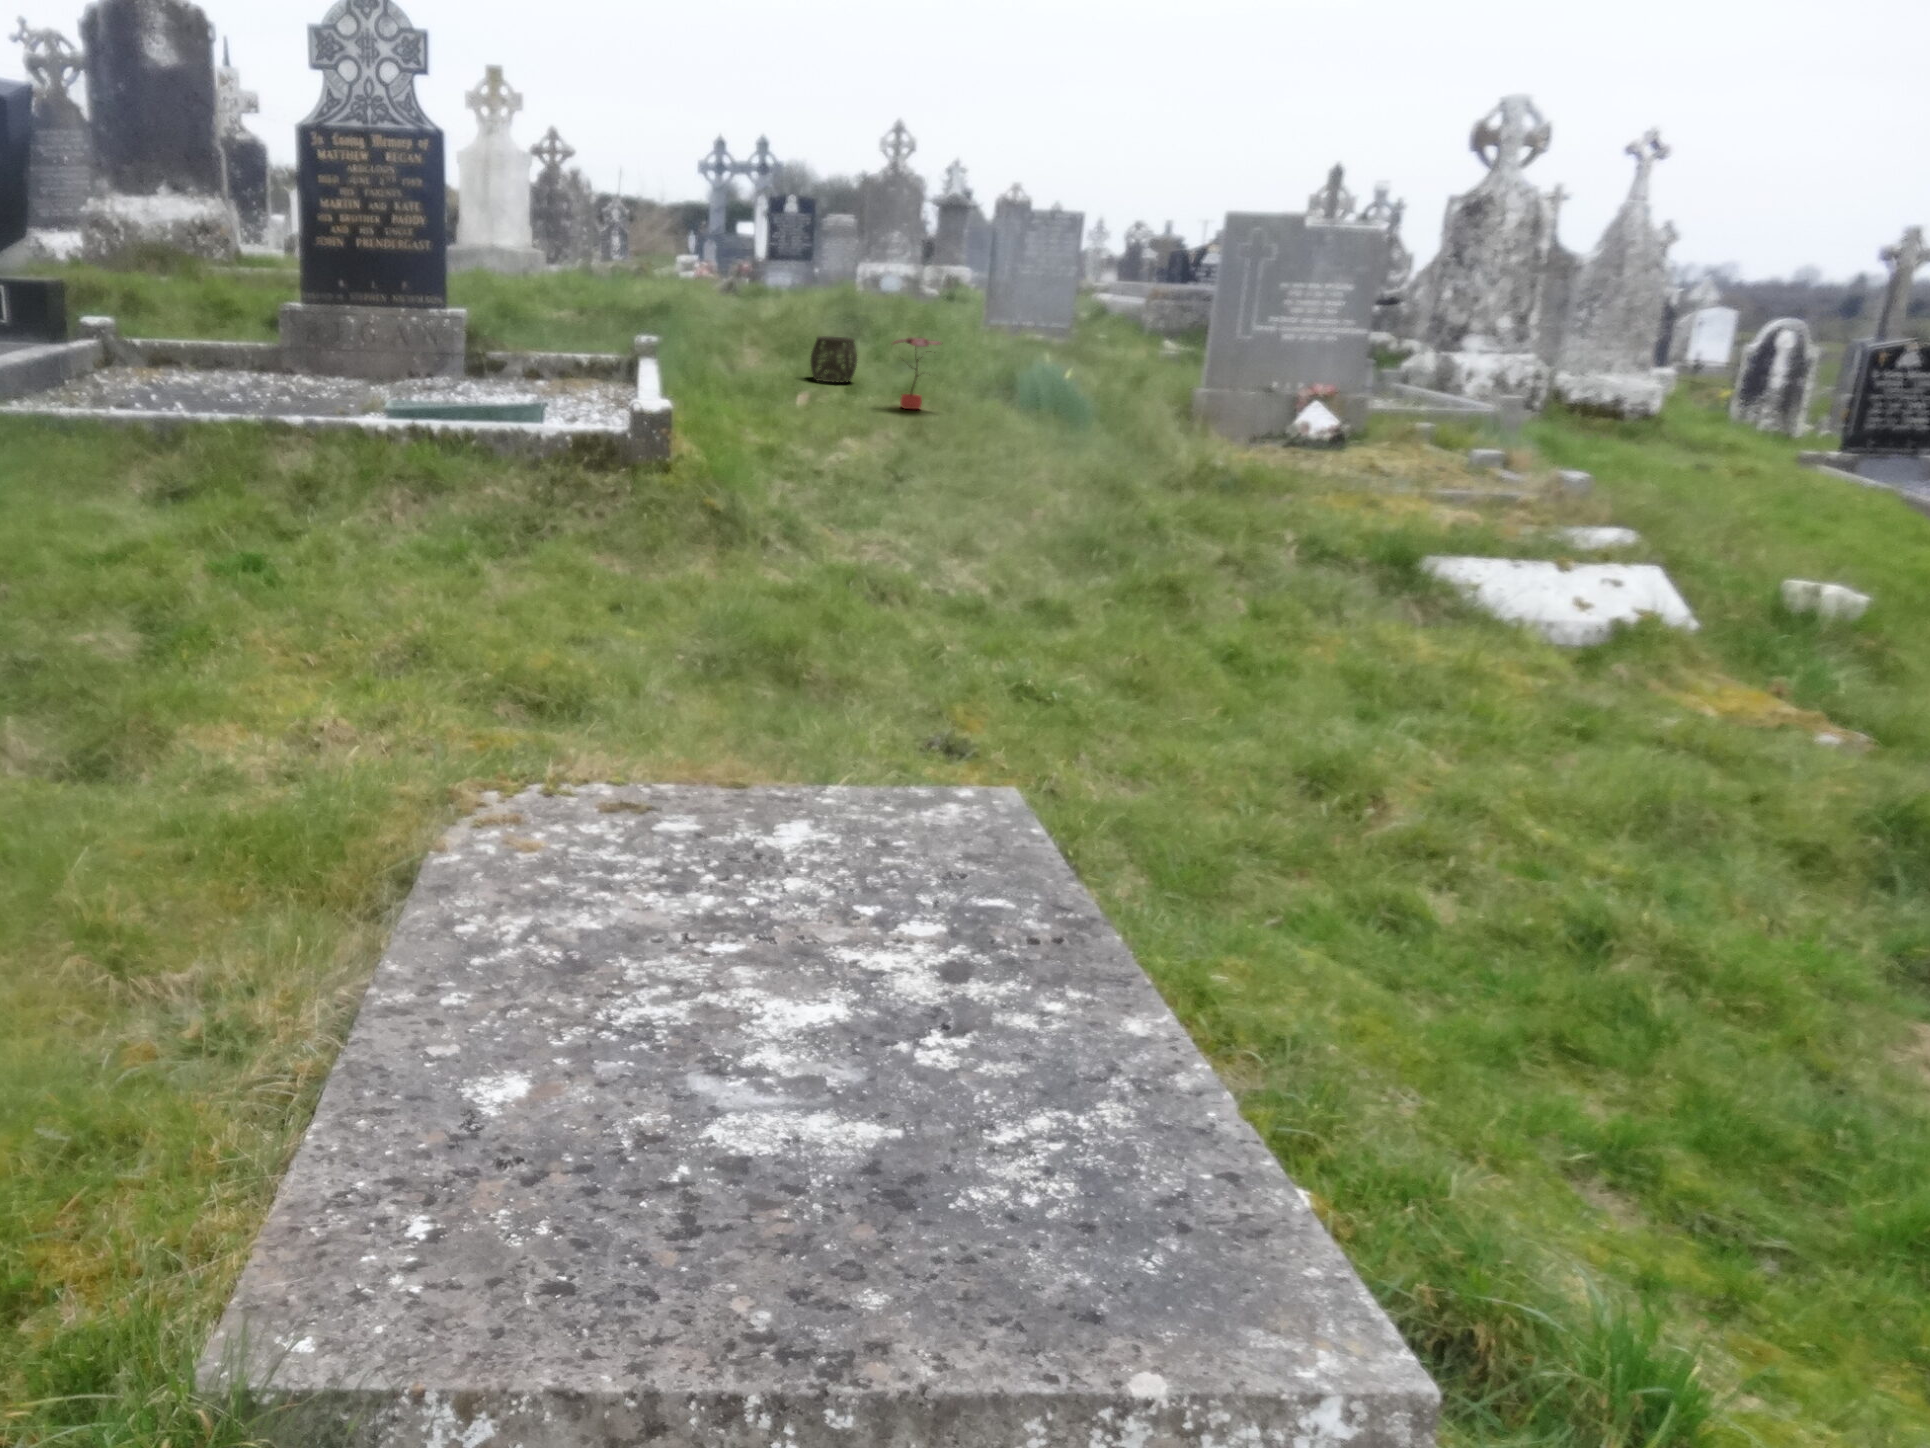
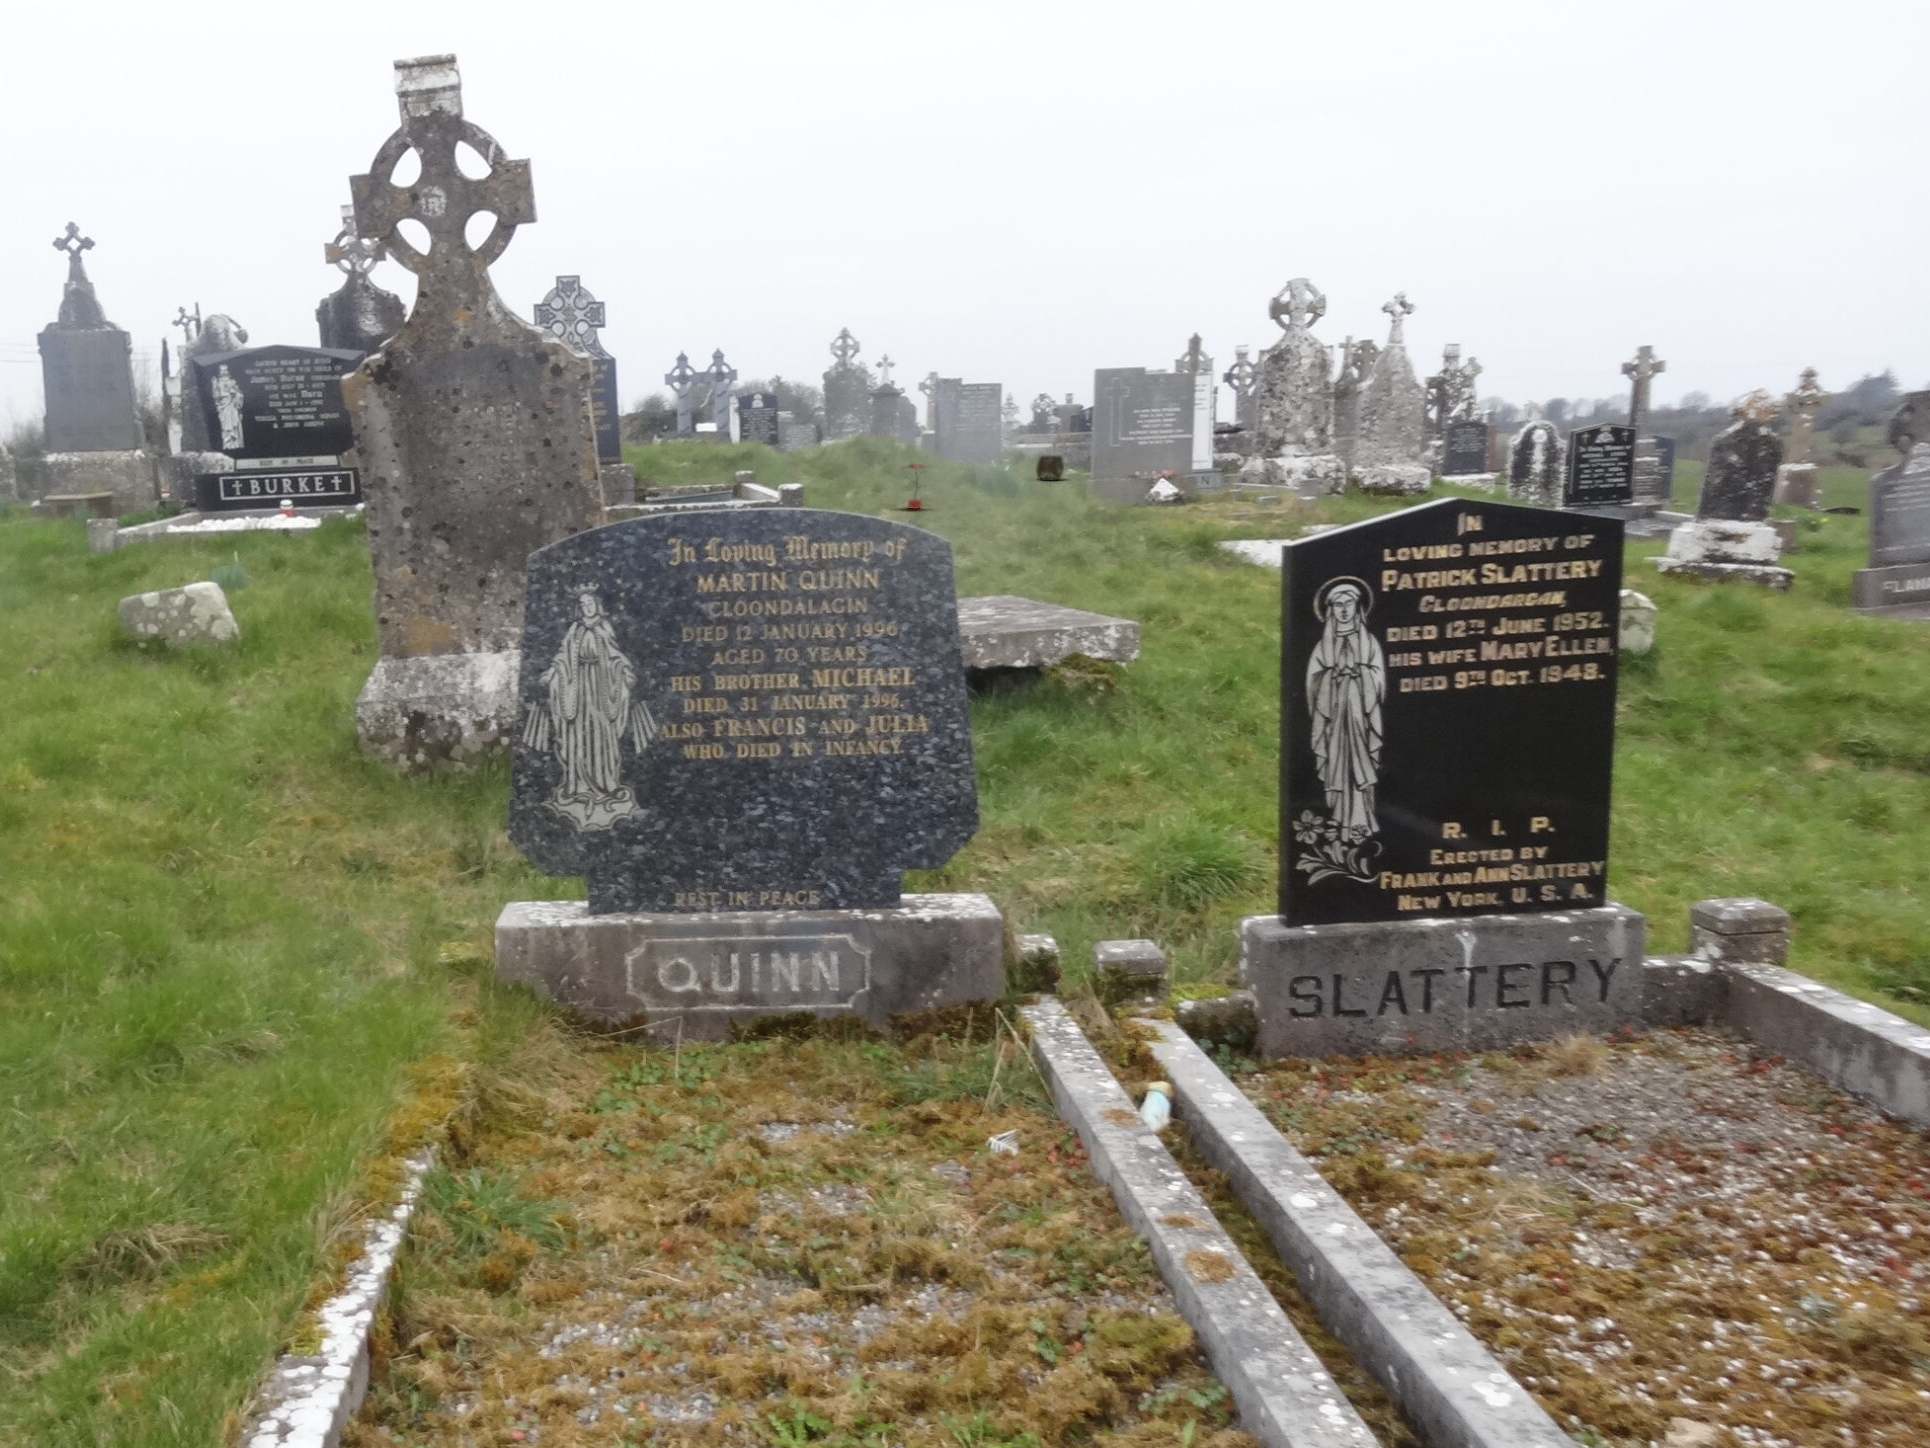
woven basket: present [811,336,857,382] -> present [1036,455,1064,480]

